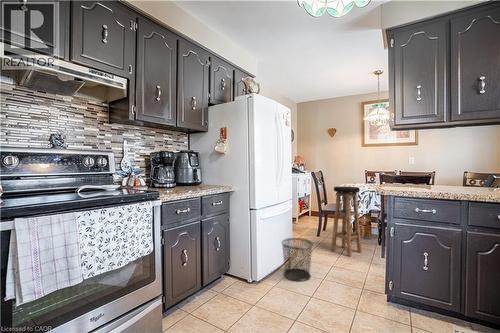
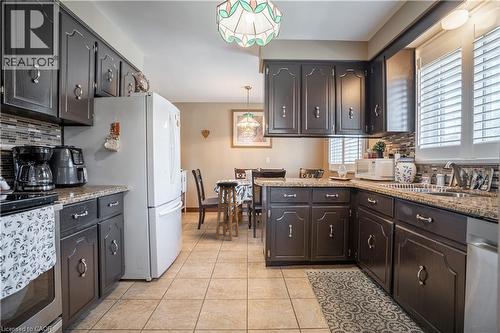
waste bin: present [282,238,313,281] -> none [179,231,208,269]

